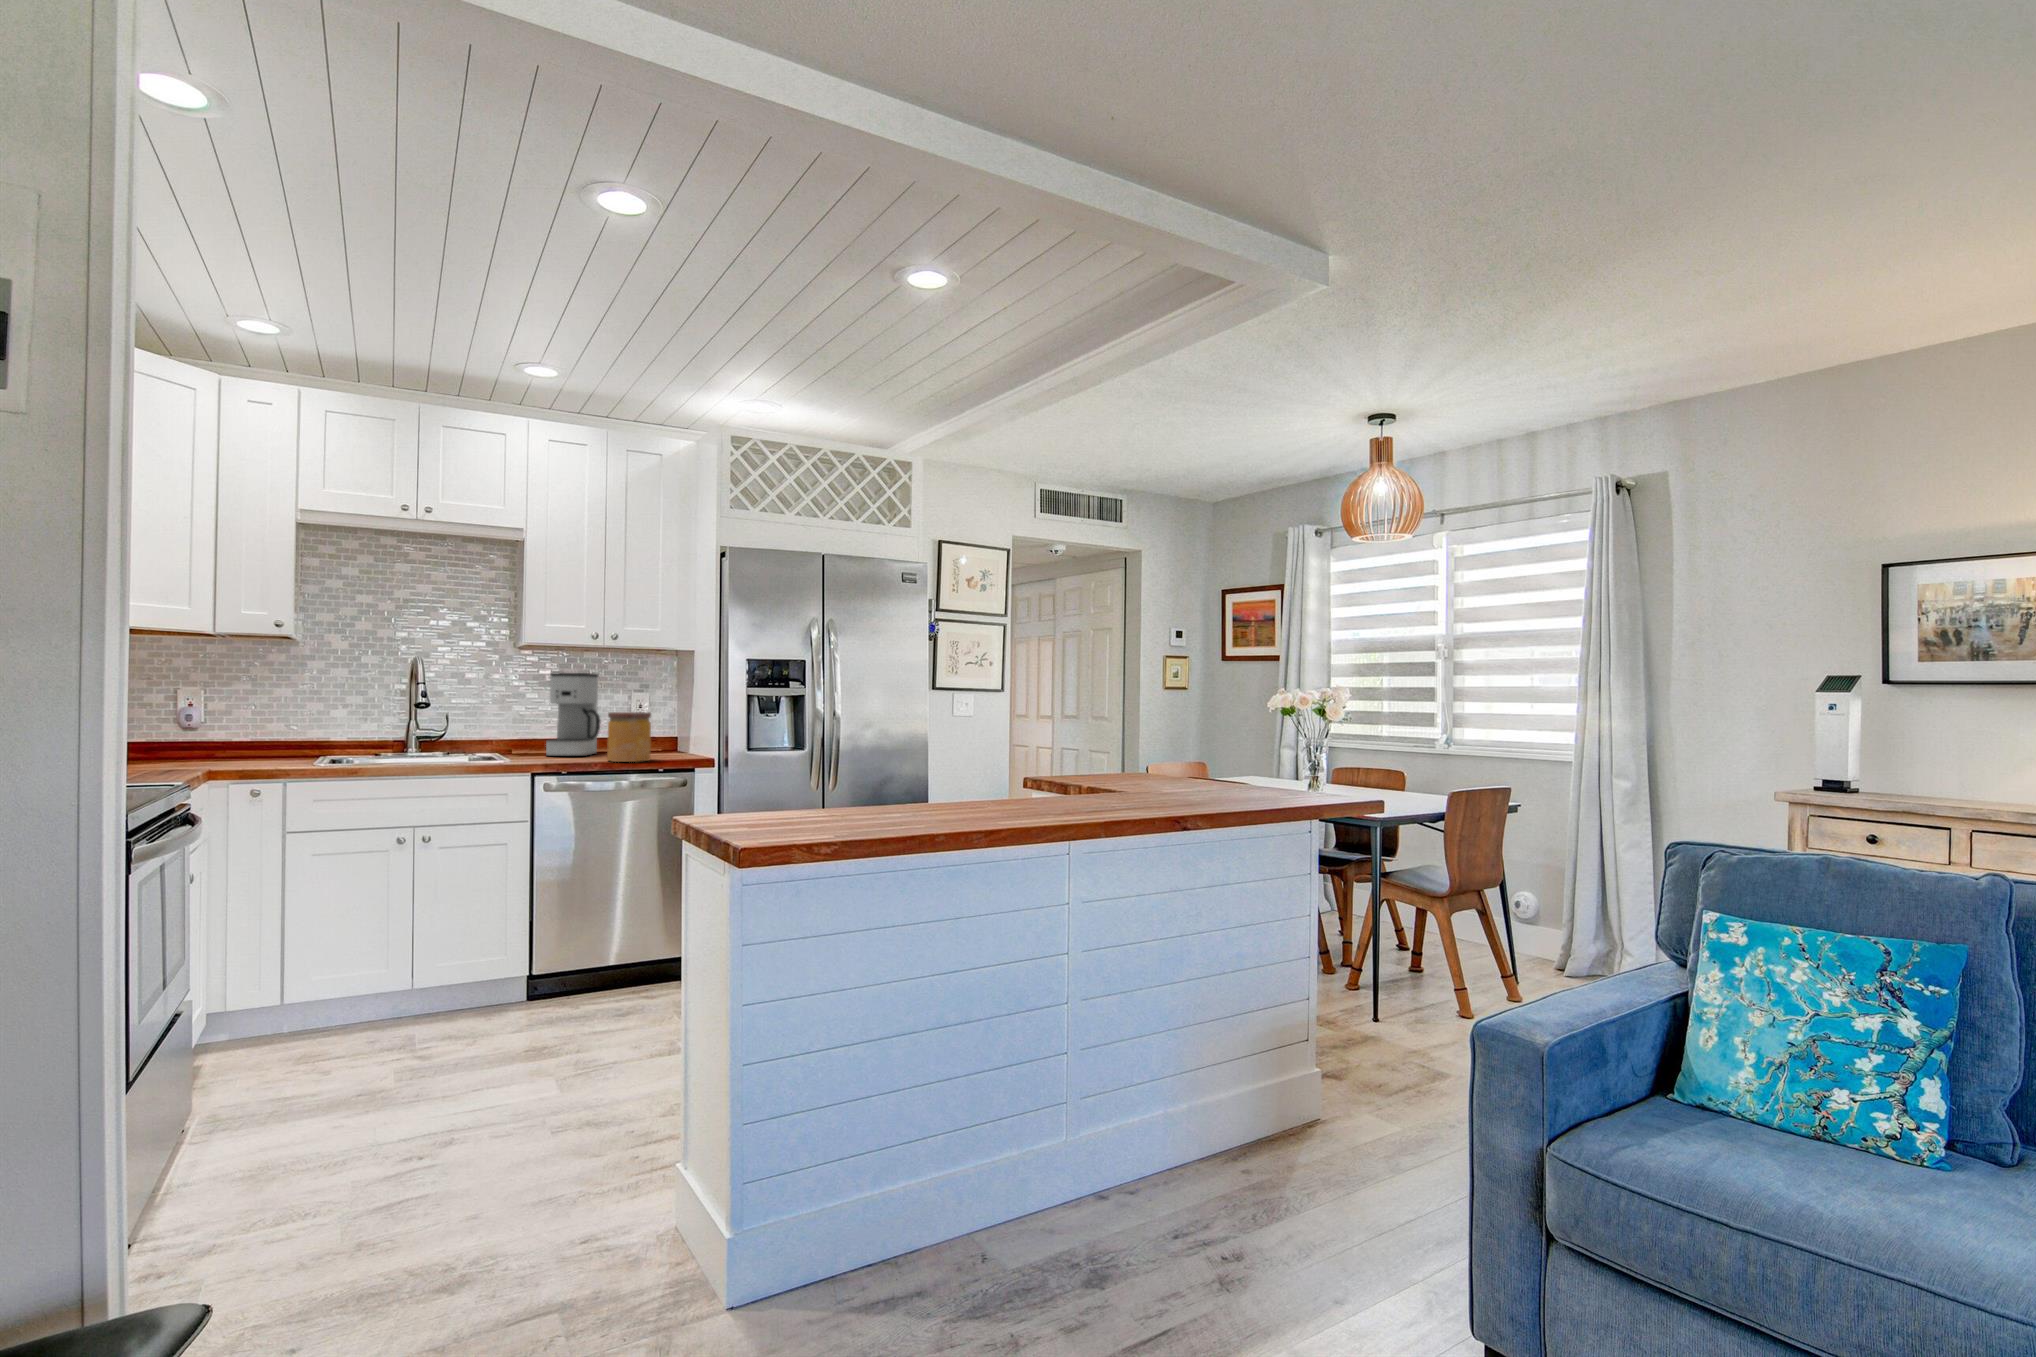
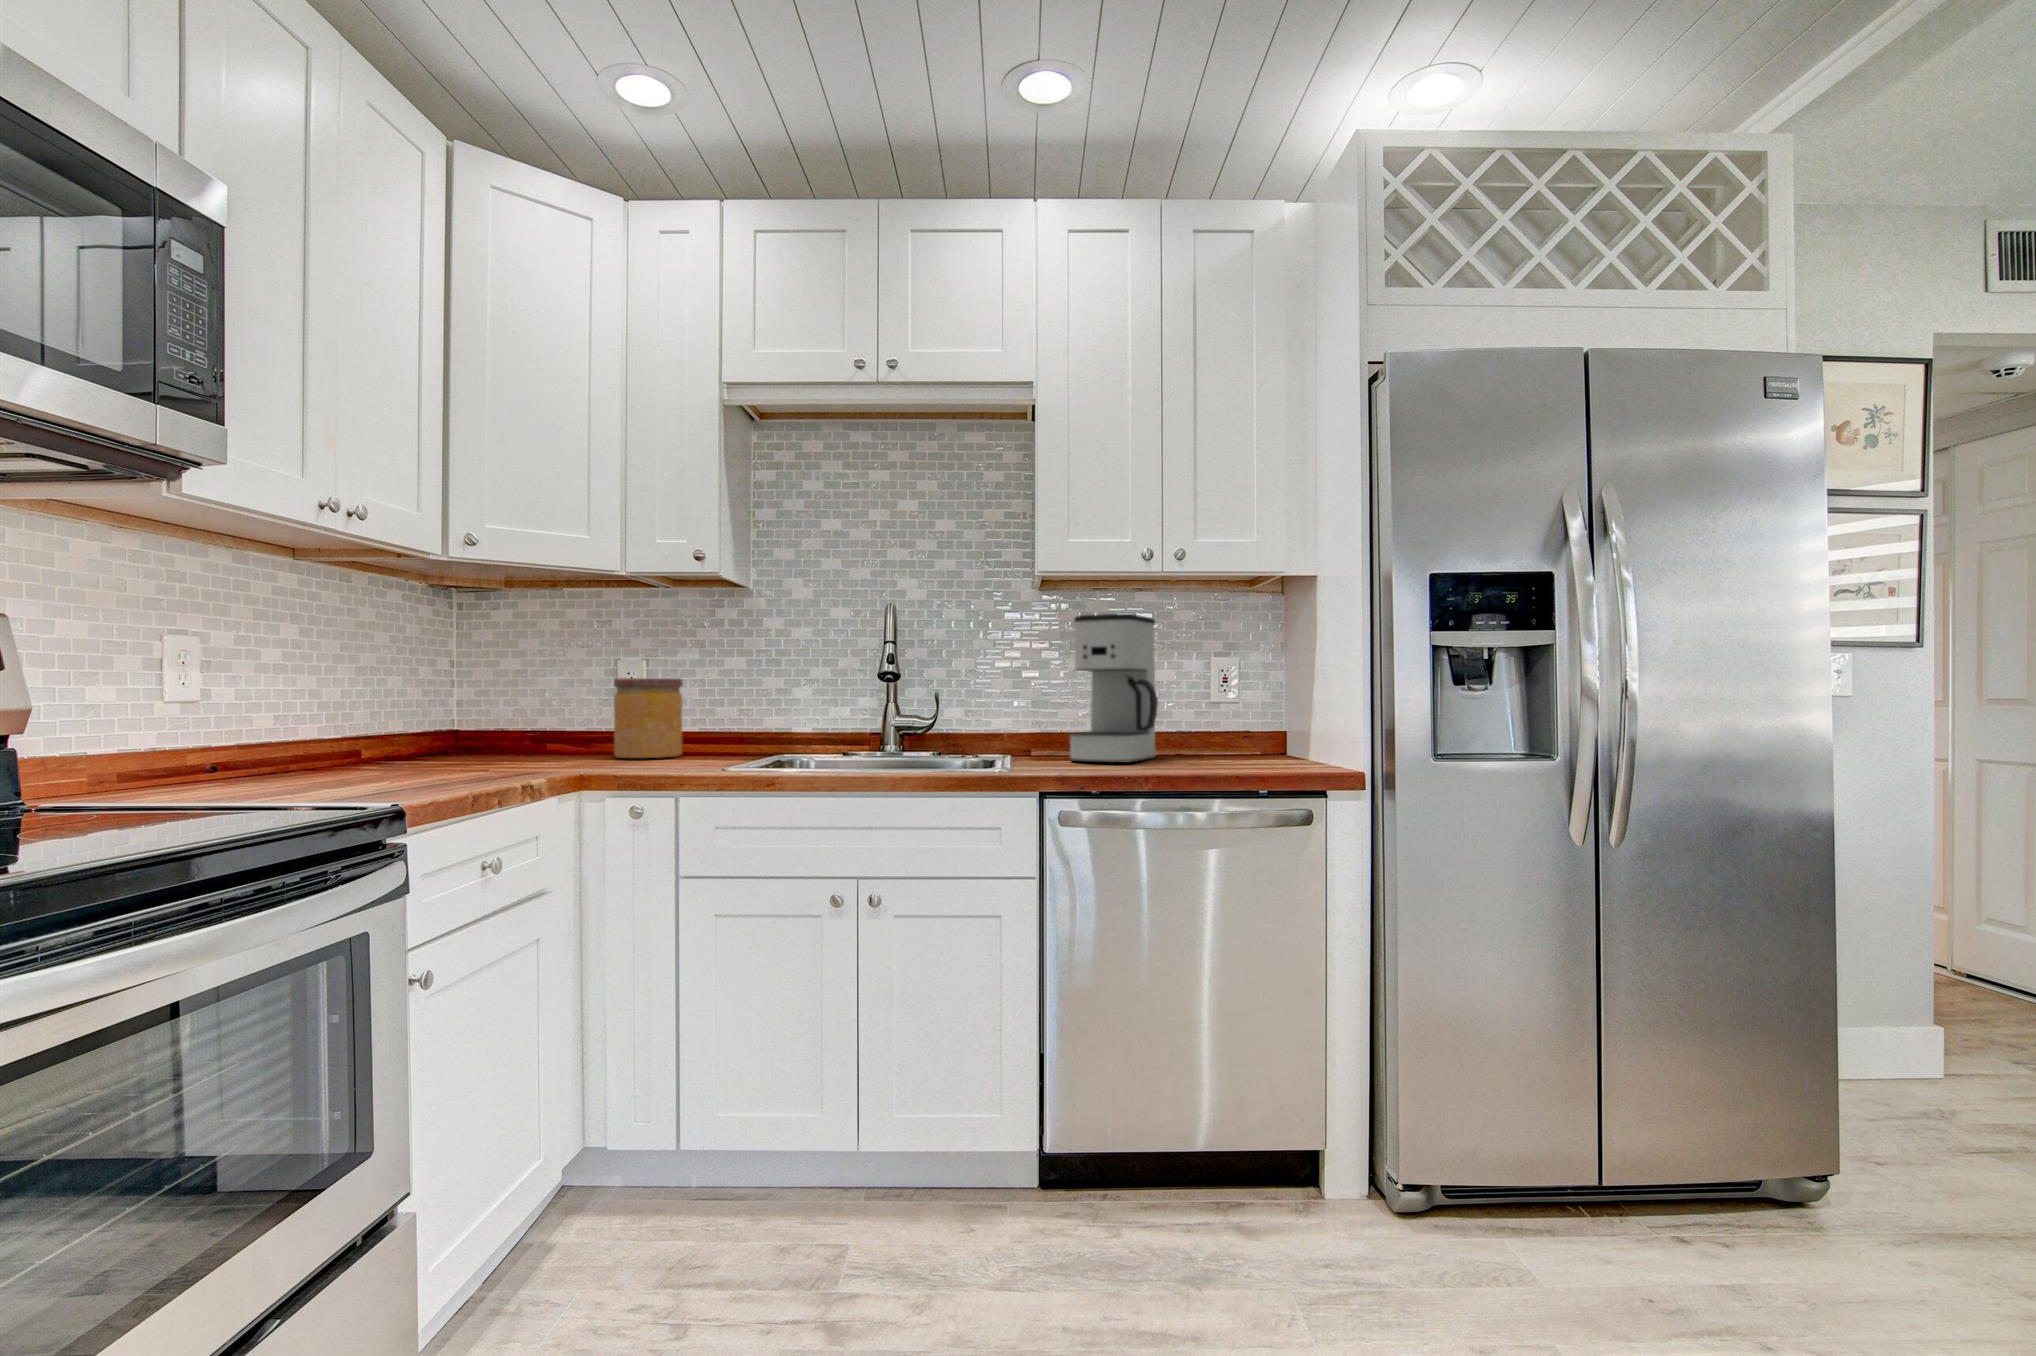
jar: present [607,712,651,762] -> present [614,678,683,758]

